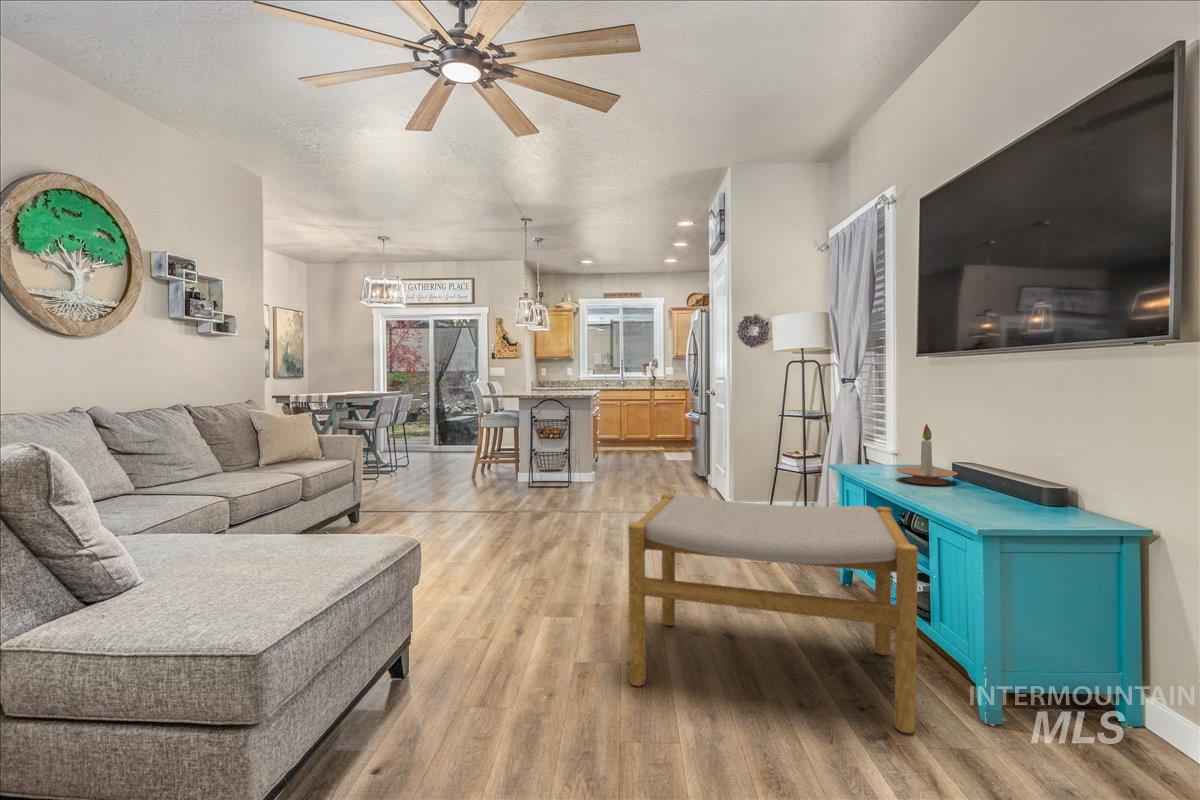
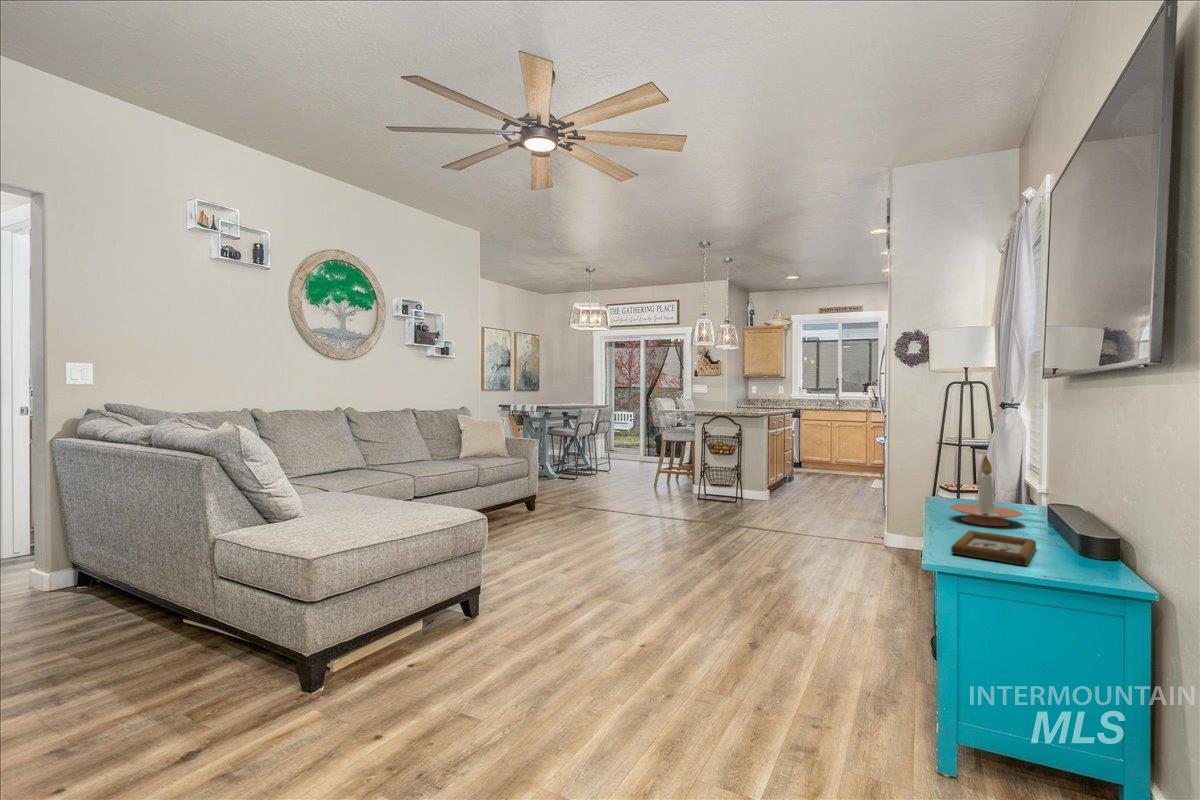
picture frame: none [951,491,1039,517] -> present [951,530,1036,566]
footstool: present [628,494,918,733] -> none [617,505,900,762]

